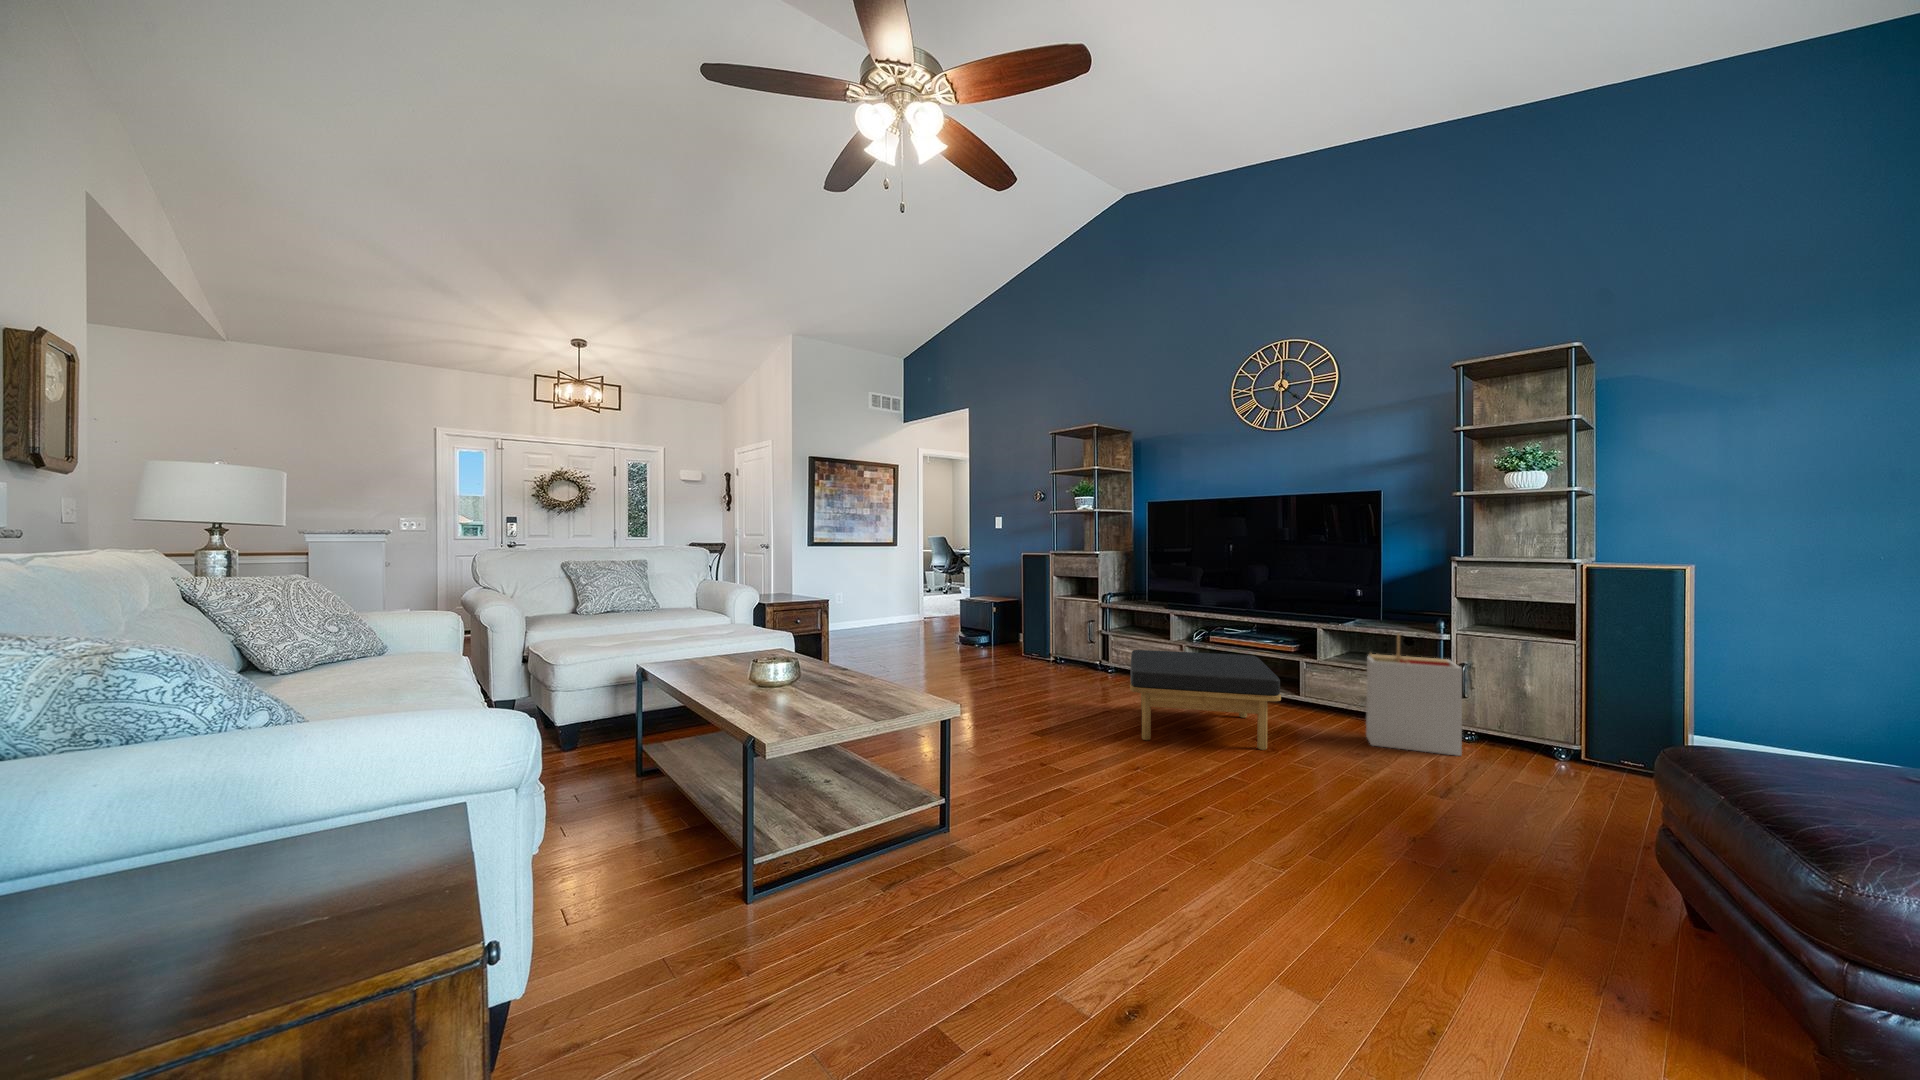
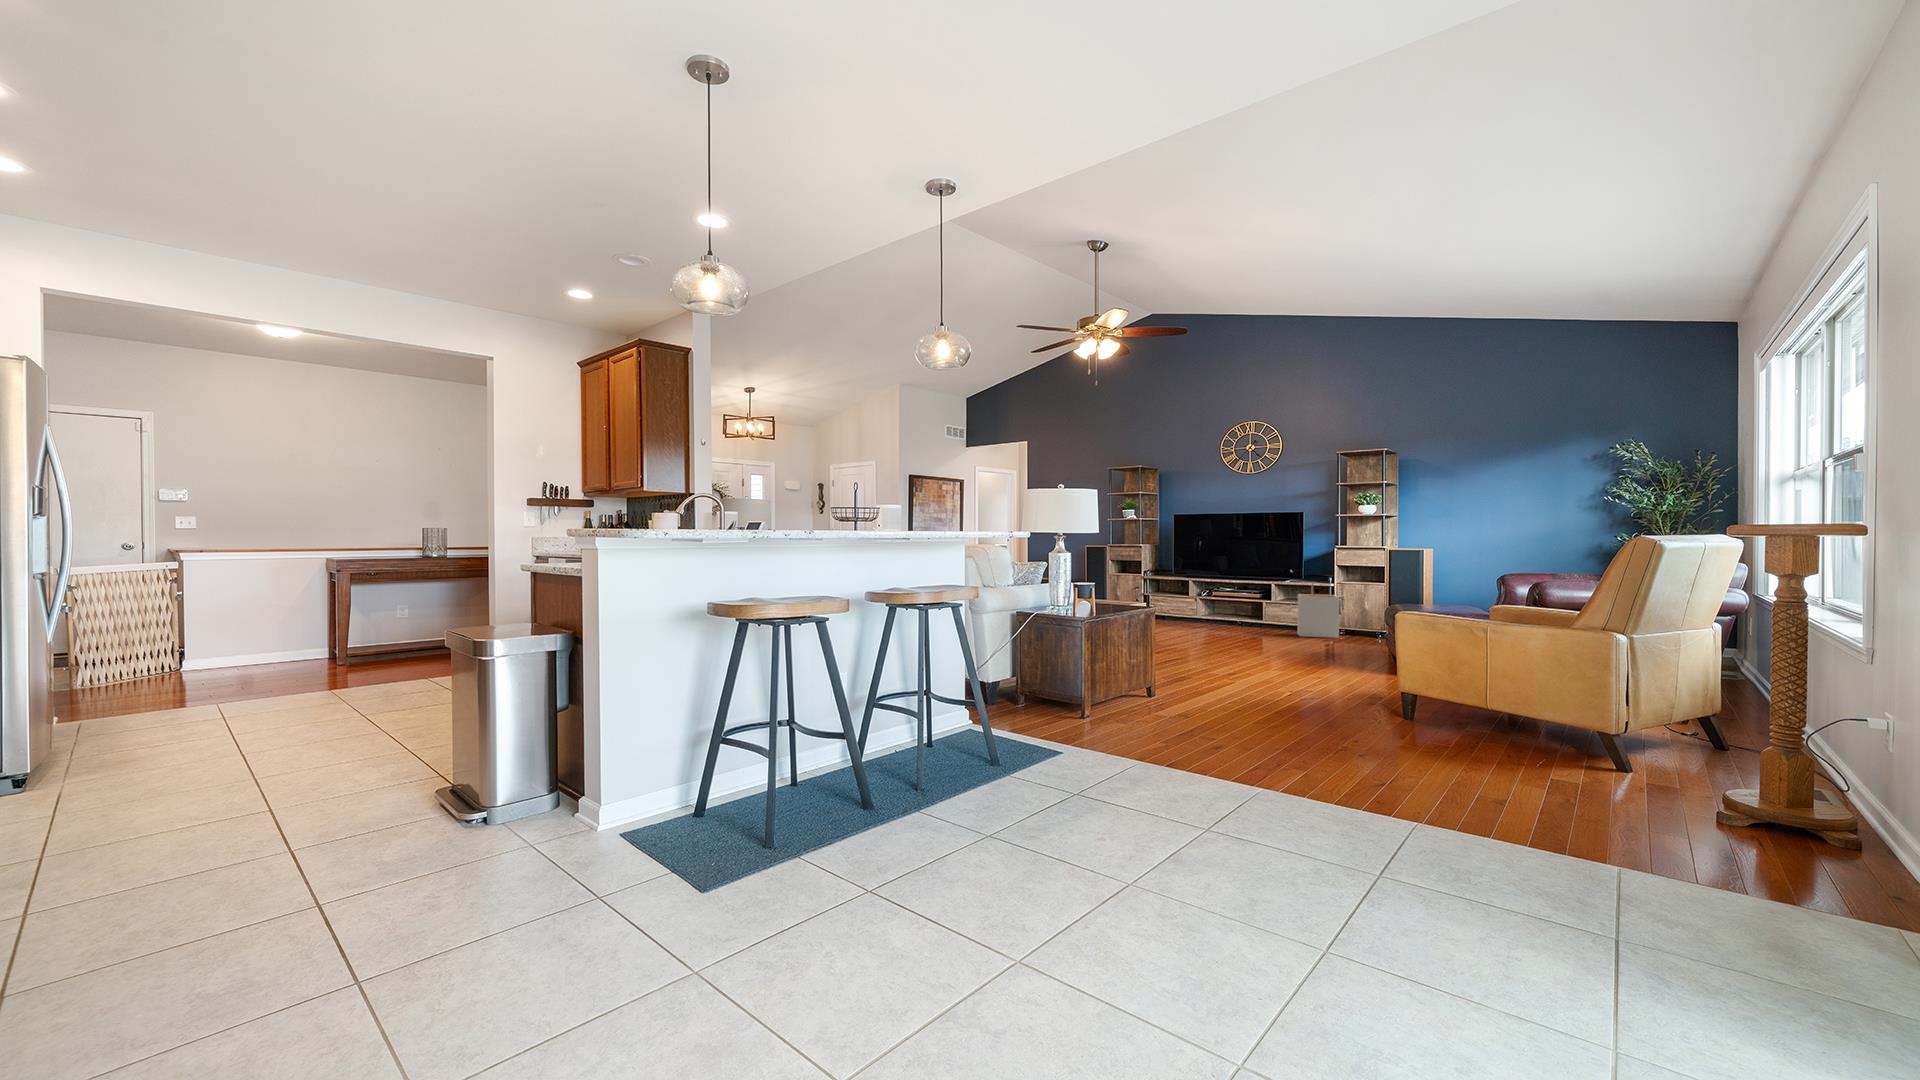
ottoman: present [1130,650,1281,750] -> none [1178,597,1261,639]

